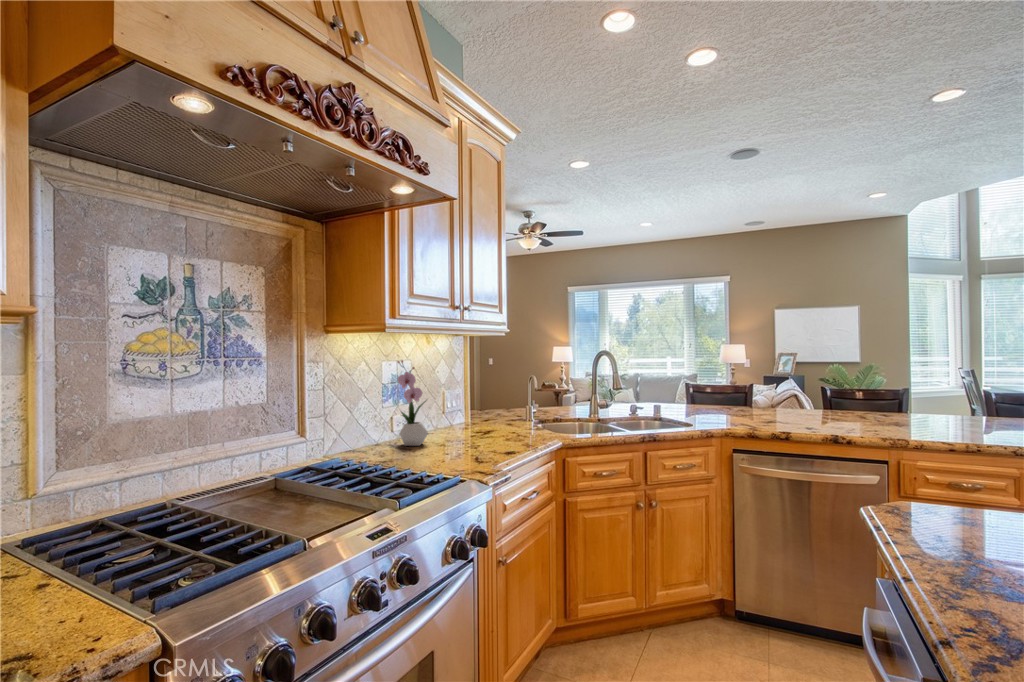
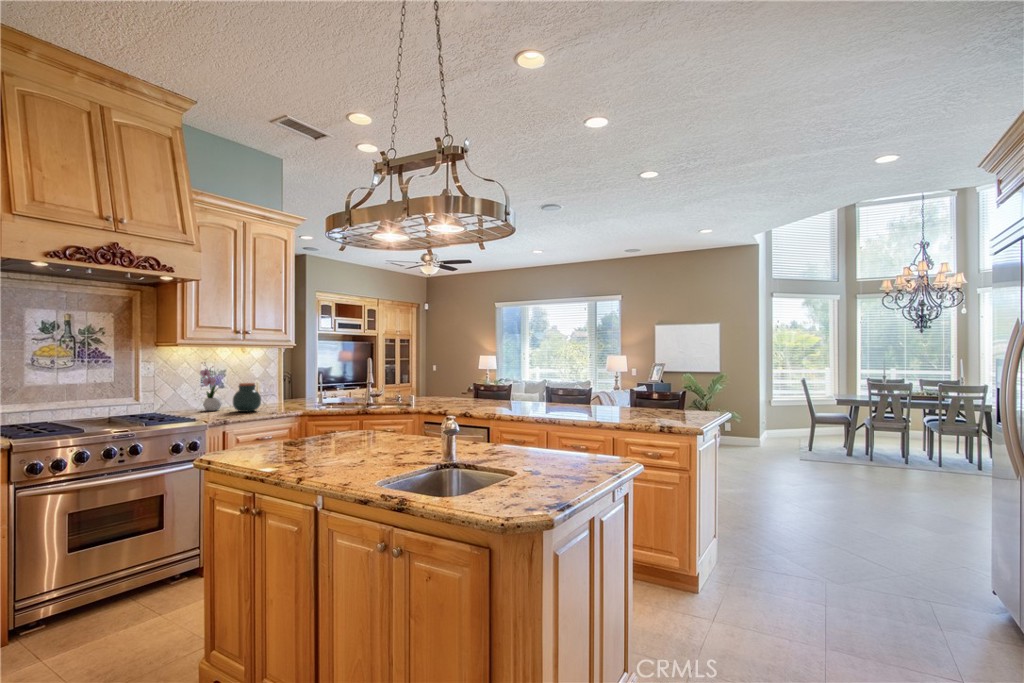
jar: none [455,394,499,446] -> present [233,383,261,412]

